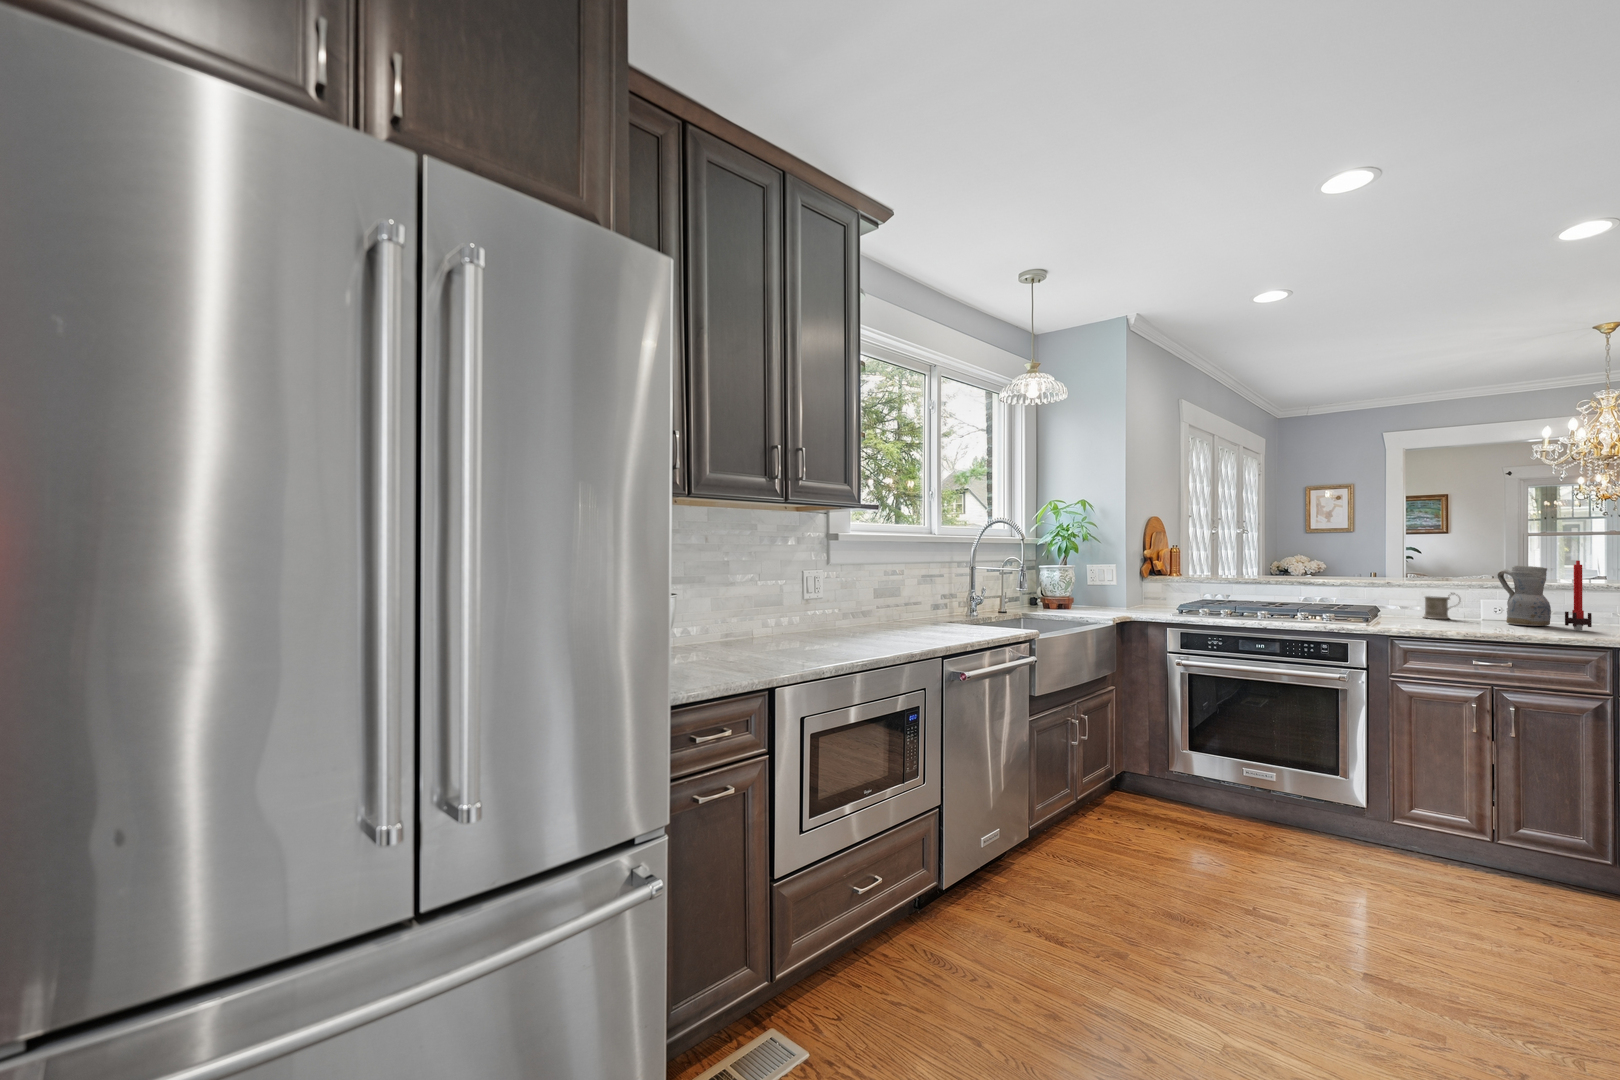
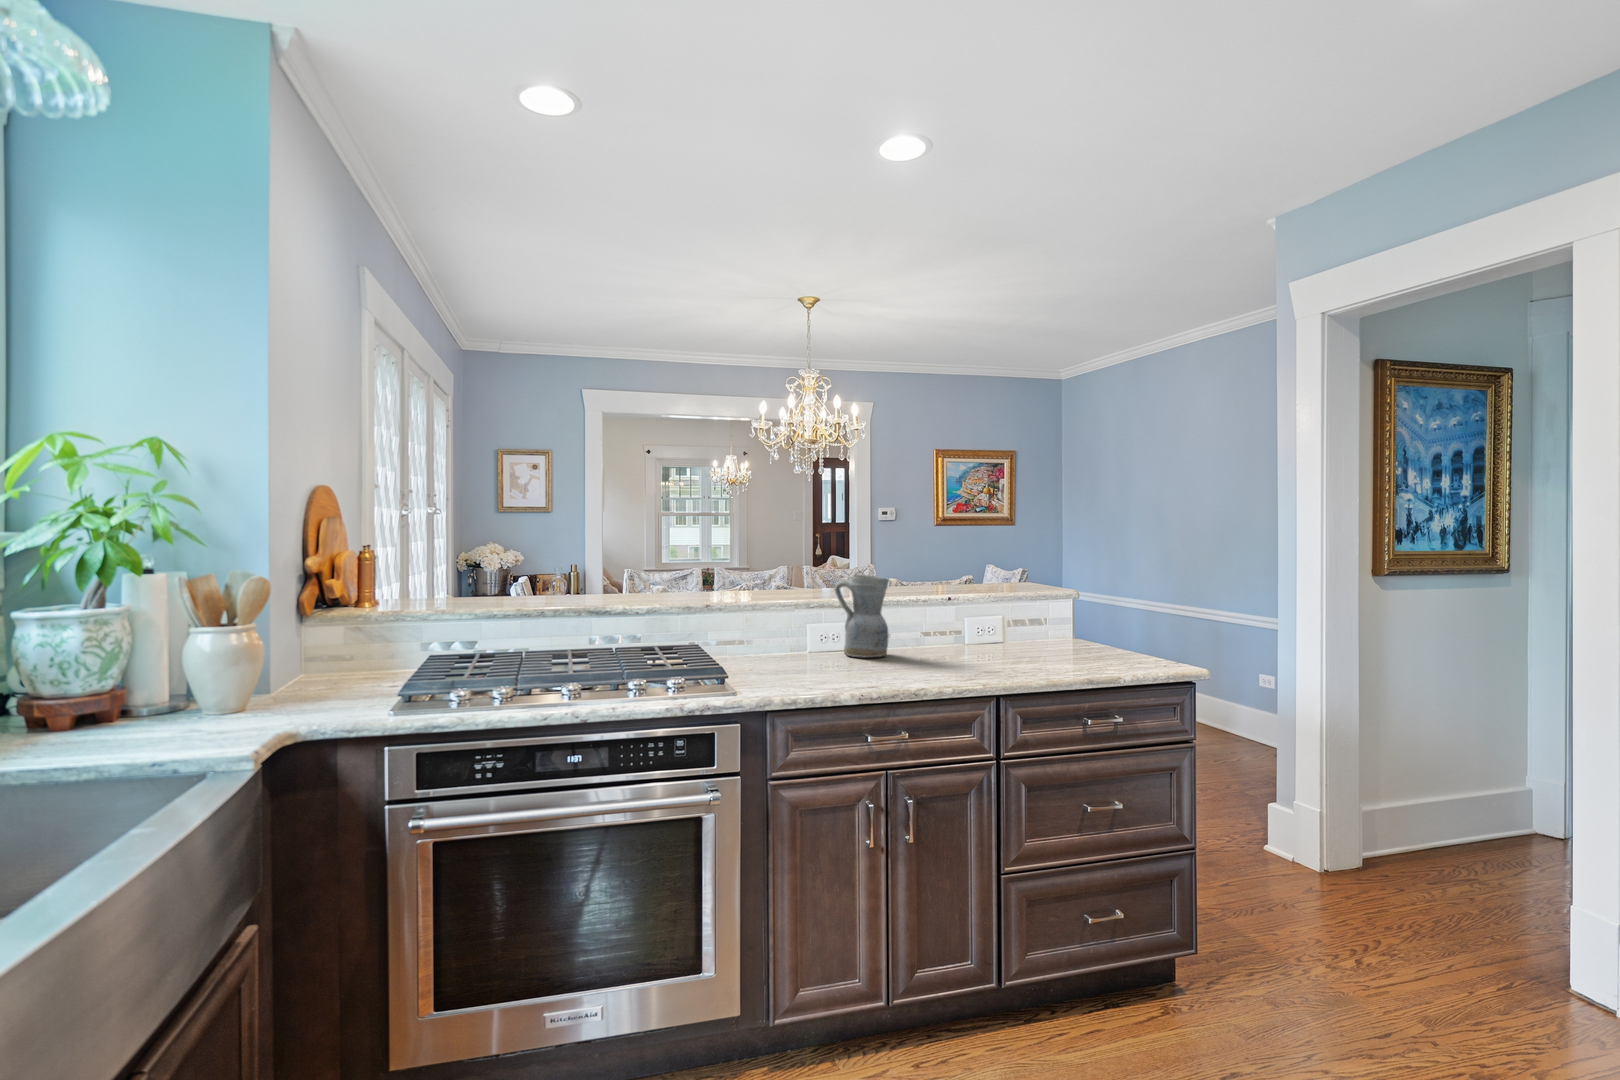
candle: present [1565,561,1592,630] -> none [909,569,935,661]
mug: present [1424,593,1460,619] -> none [749,615,795,655]

